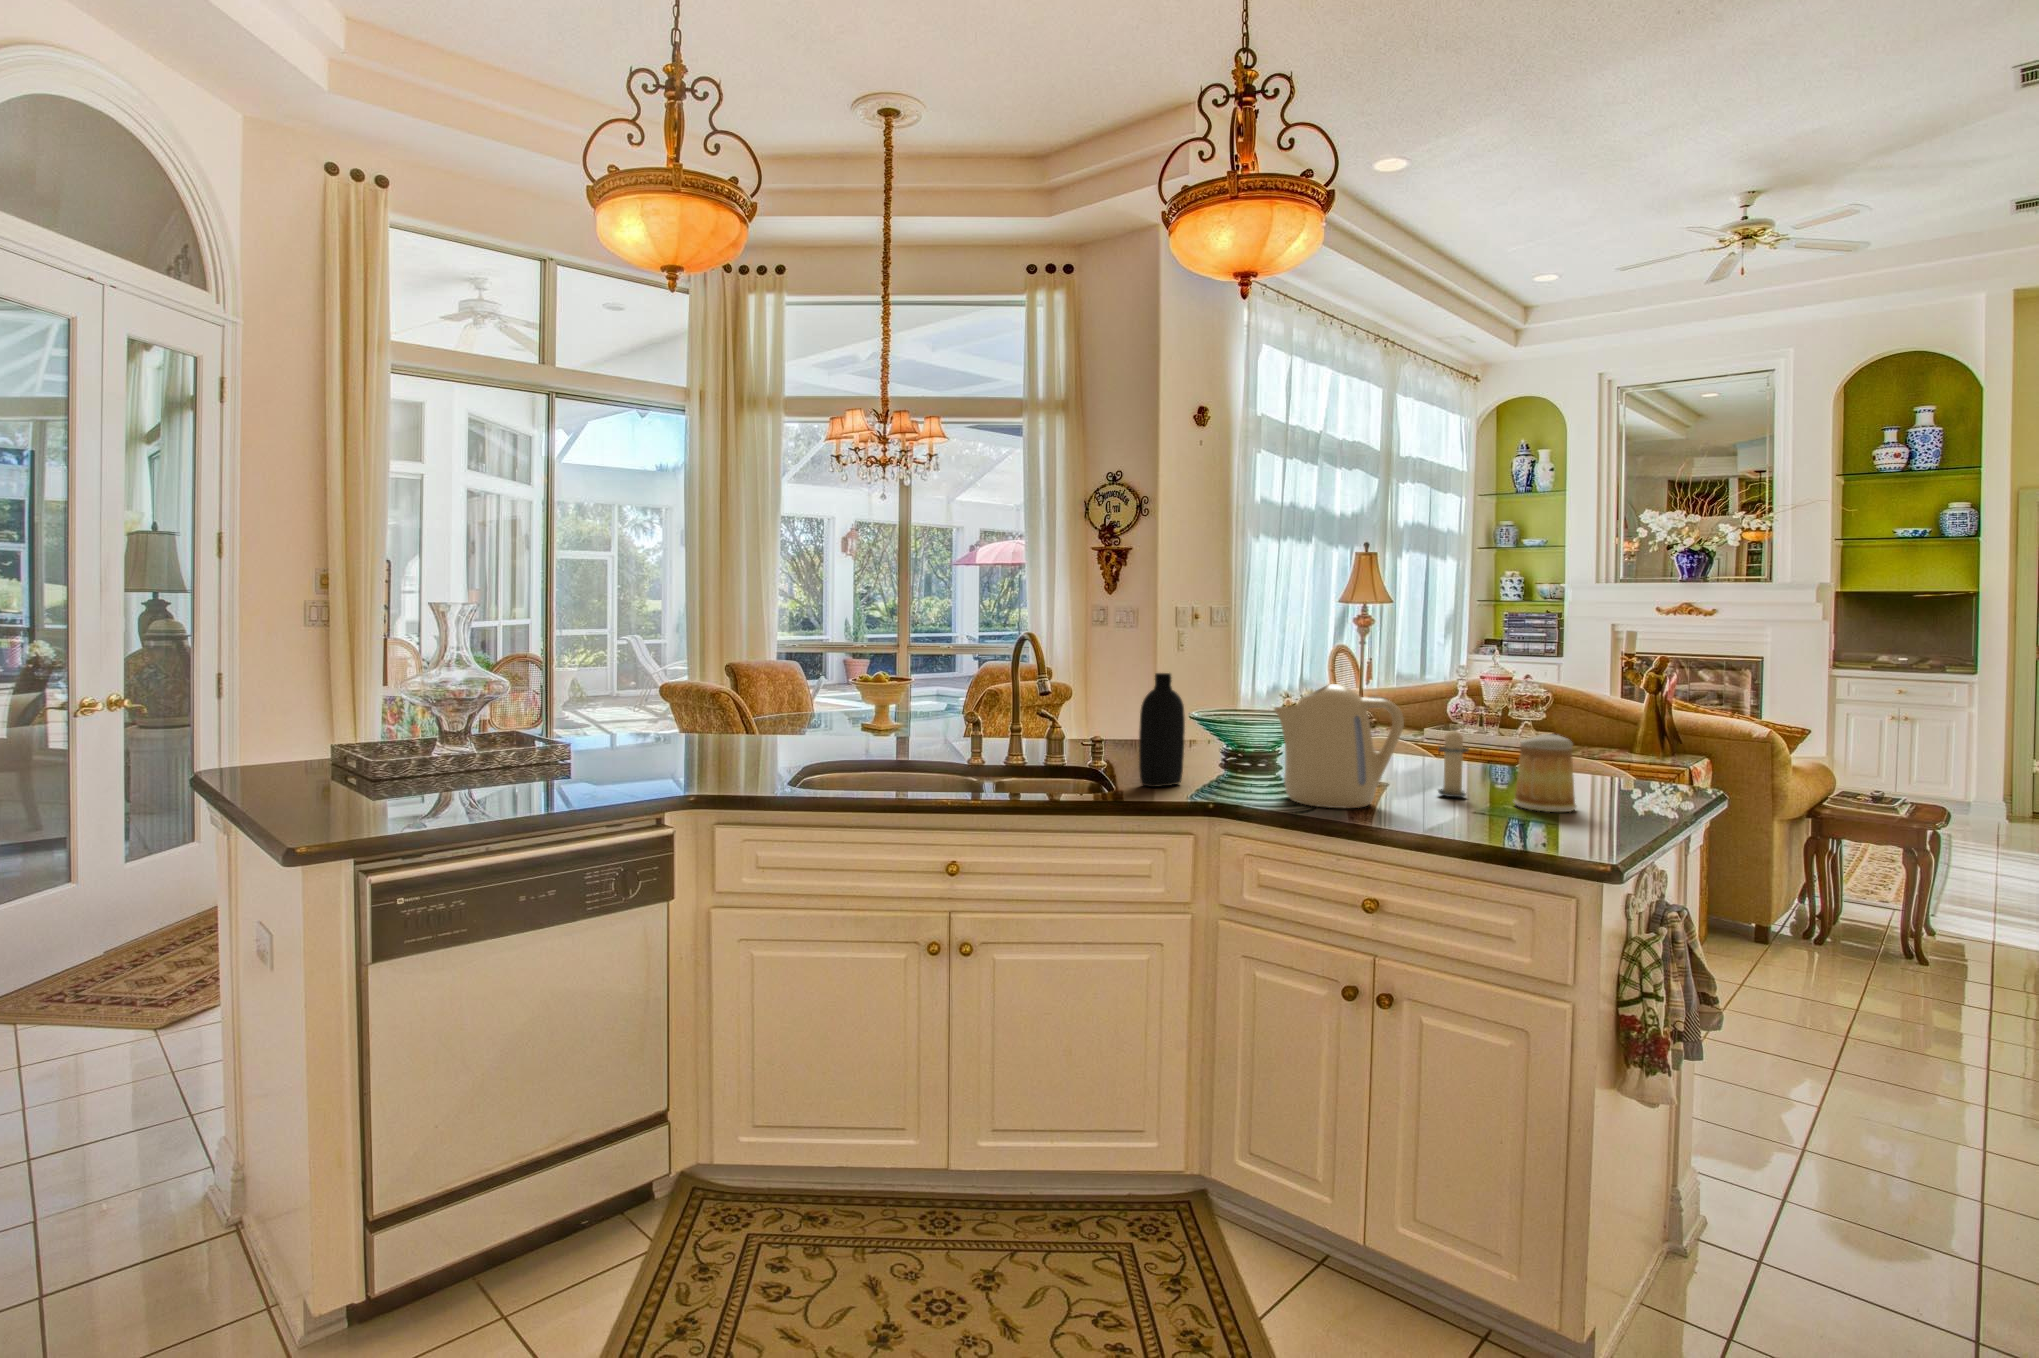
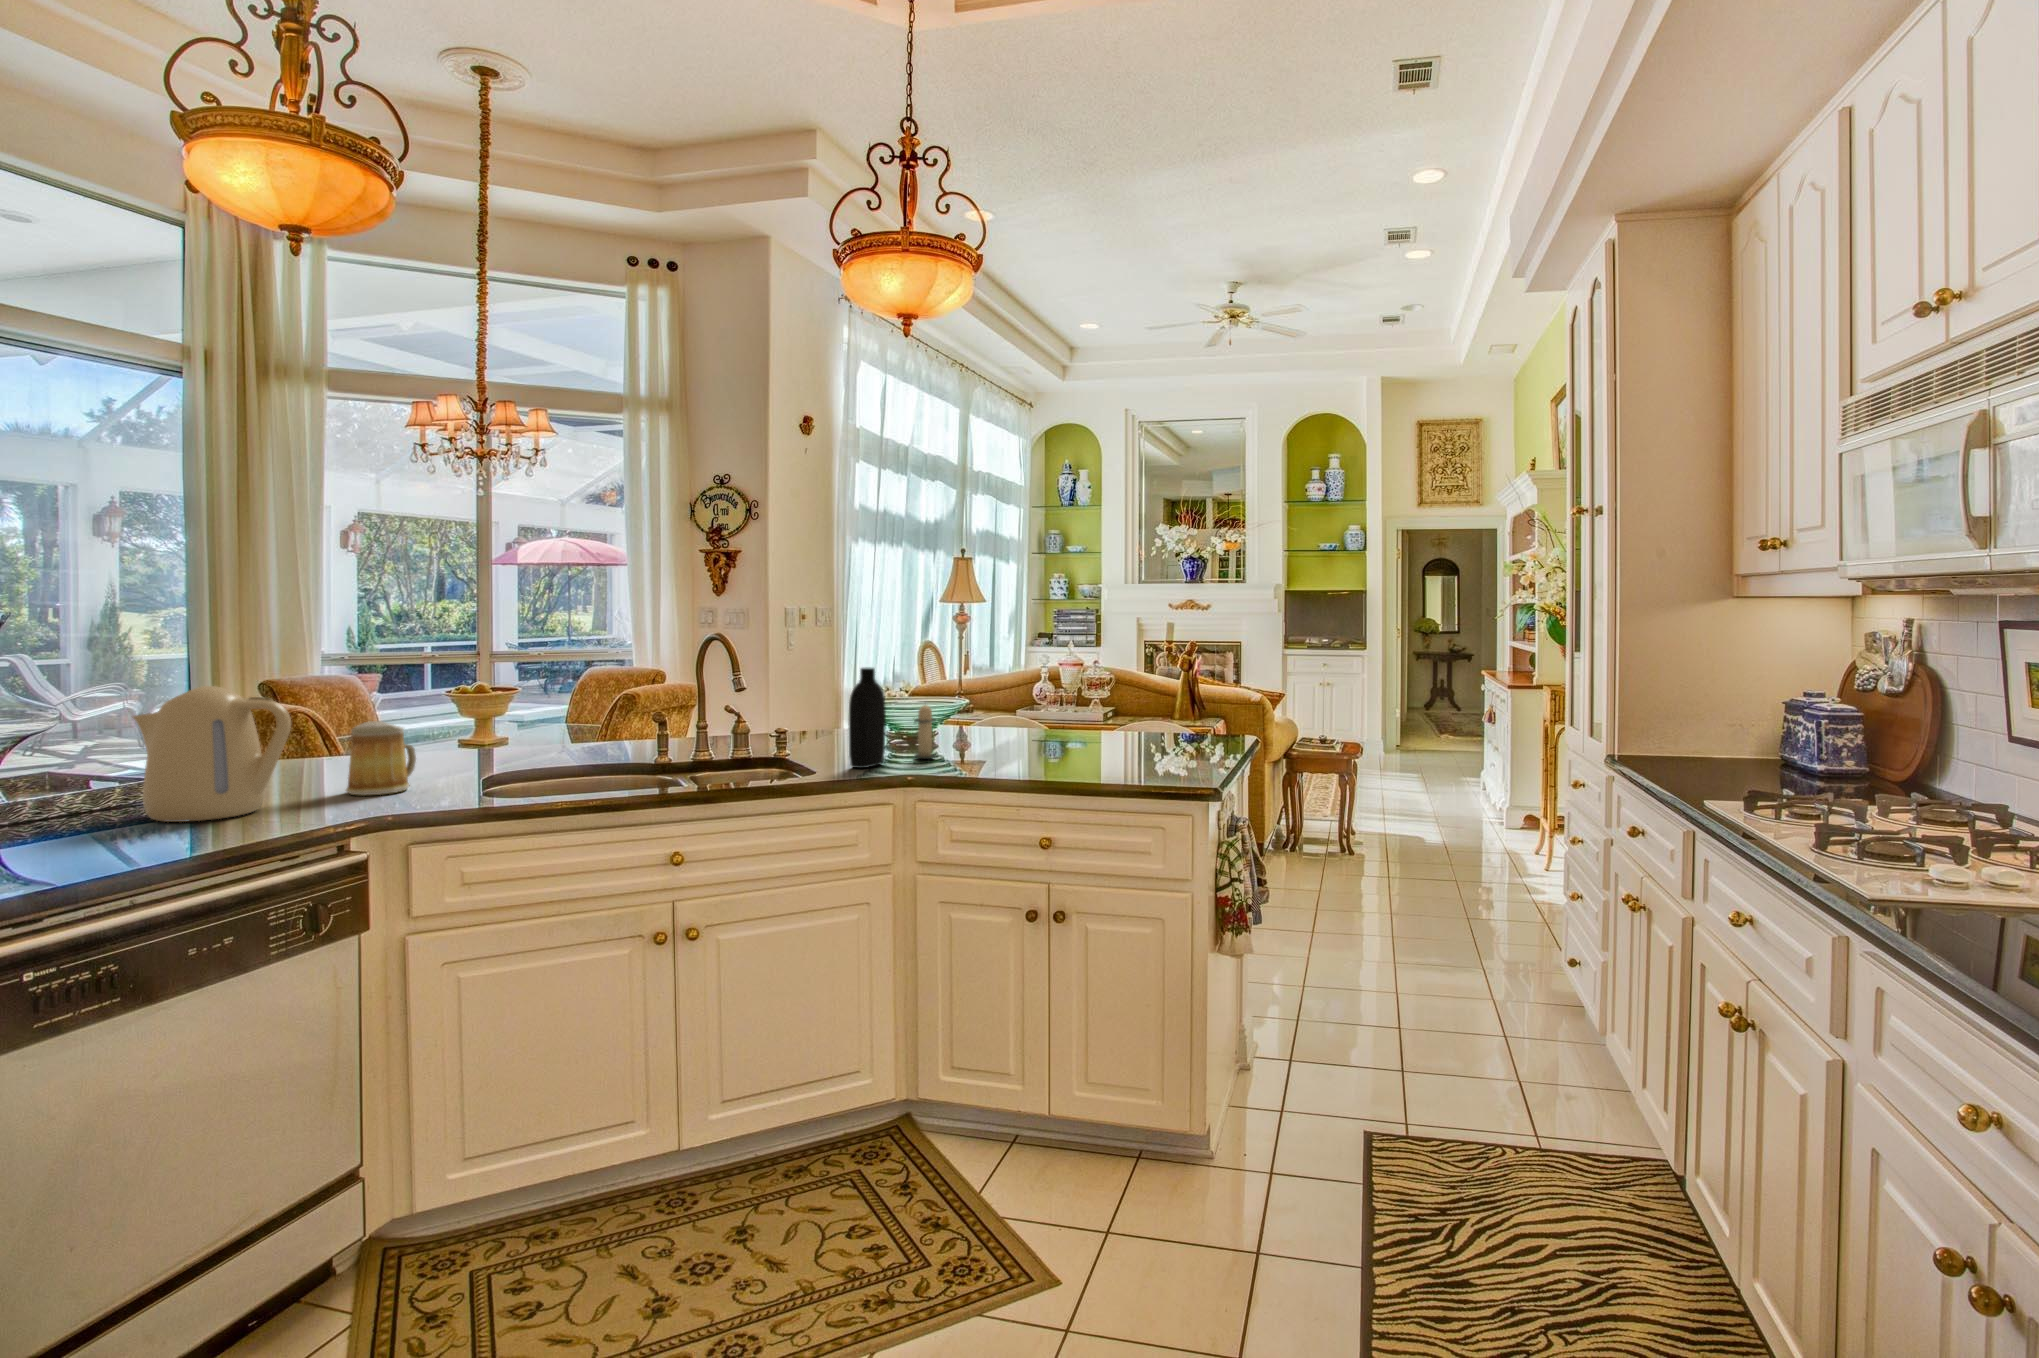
kettle: present [1274,684,1404,808] -> present [132,686,291,822]
candle: present [1438,730,1469,797] -> present [914,705,936,759]
mug: present [1513,734,1577,812] -> present [346,721,416,795]

